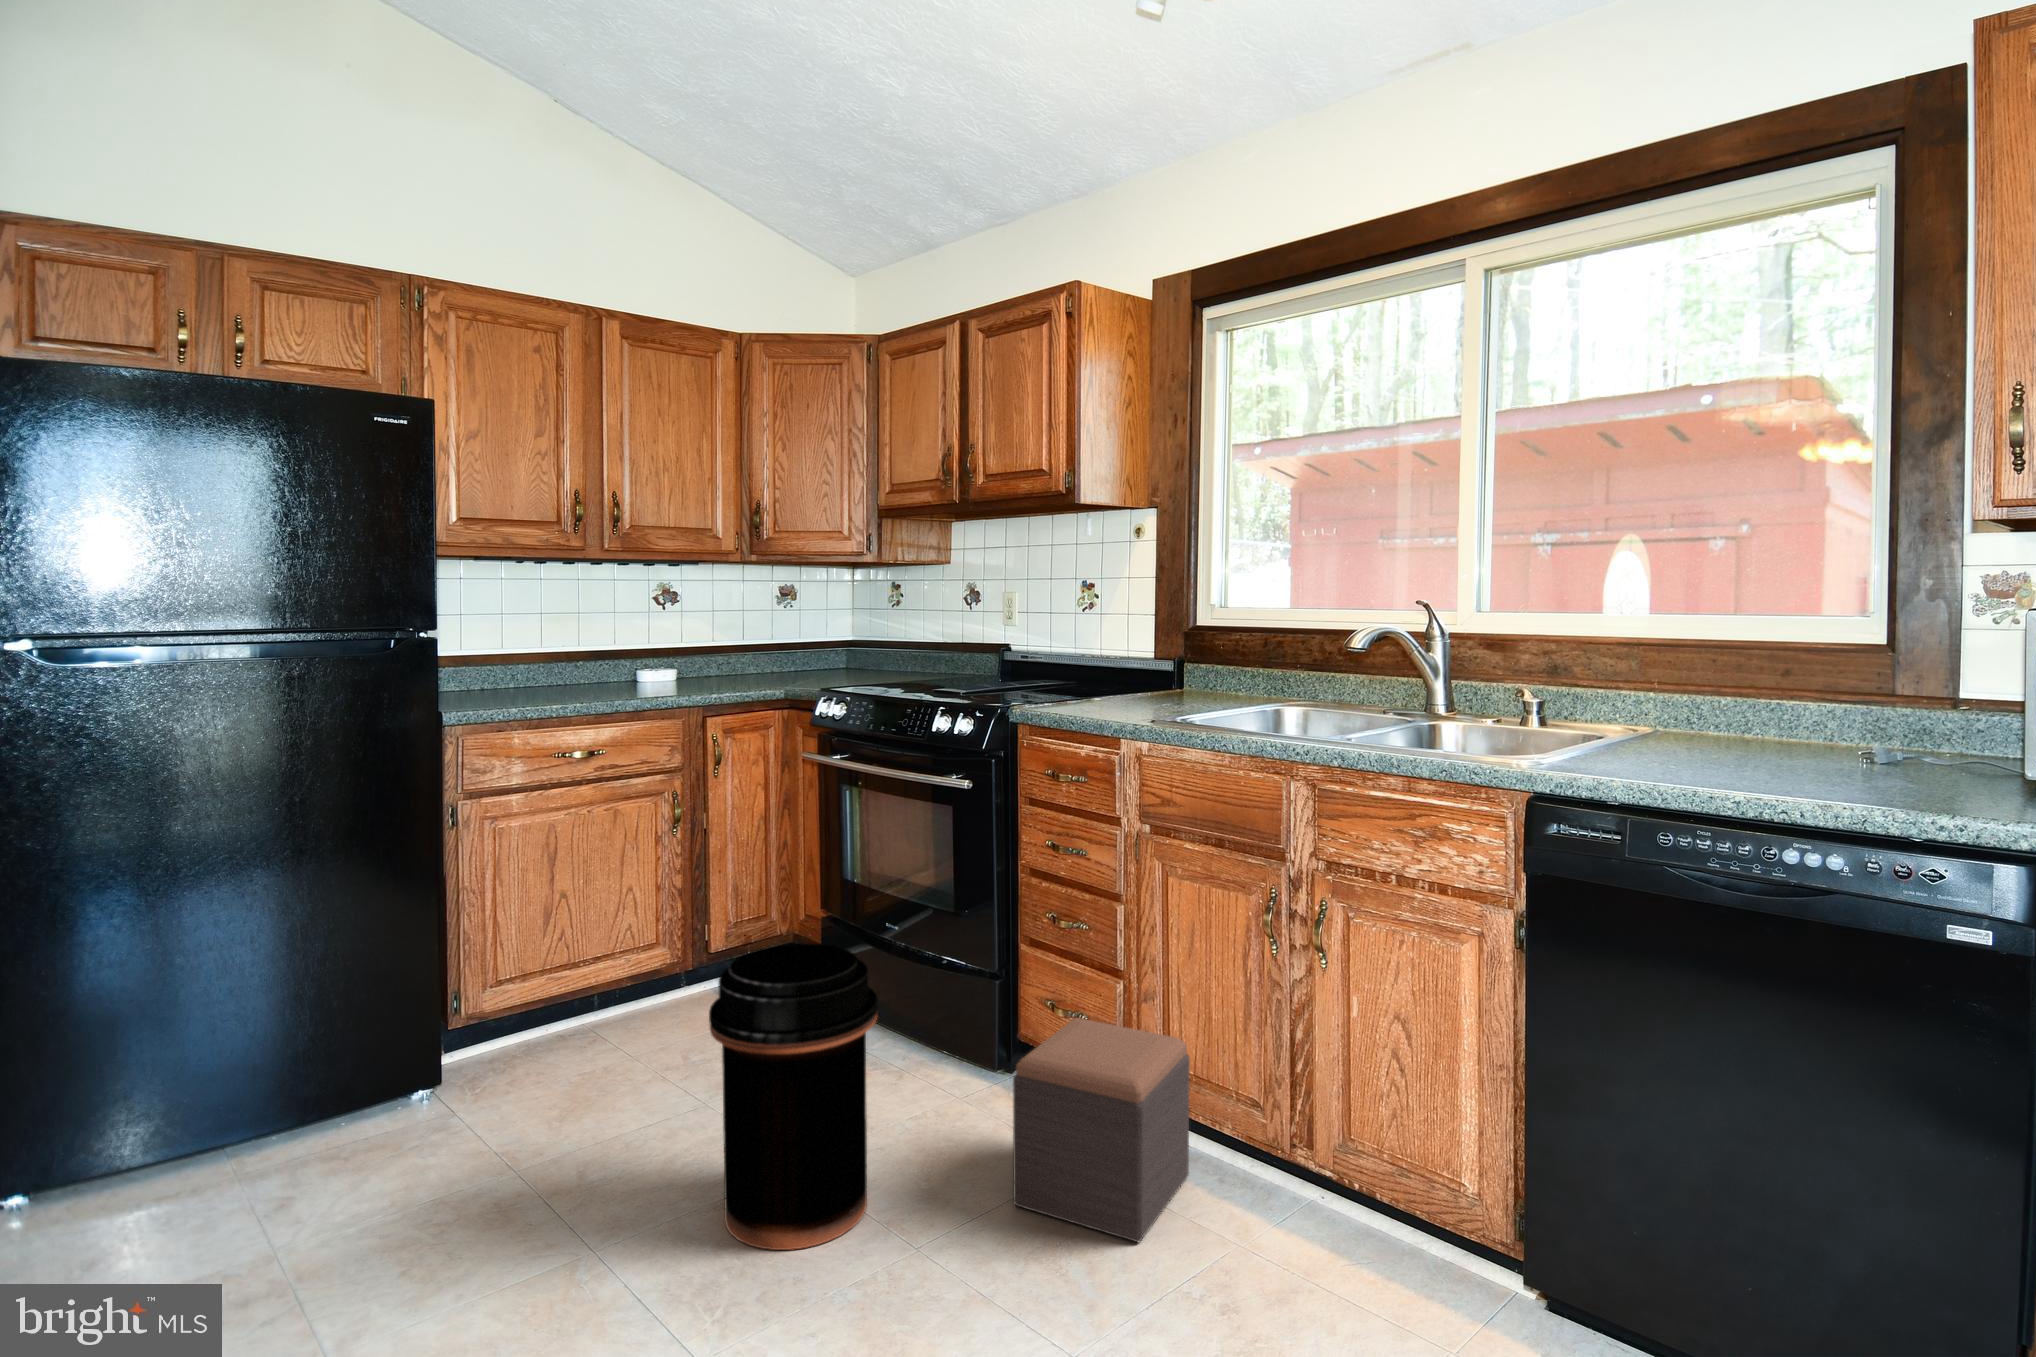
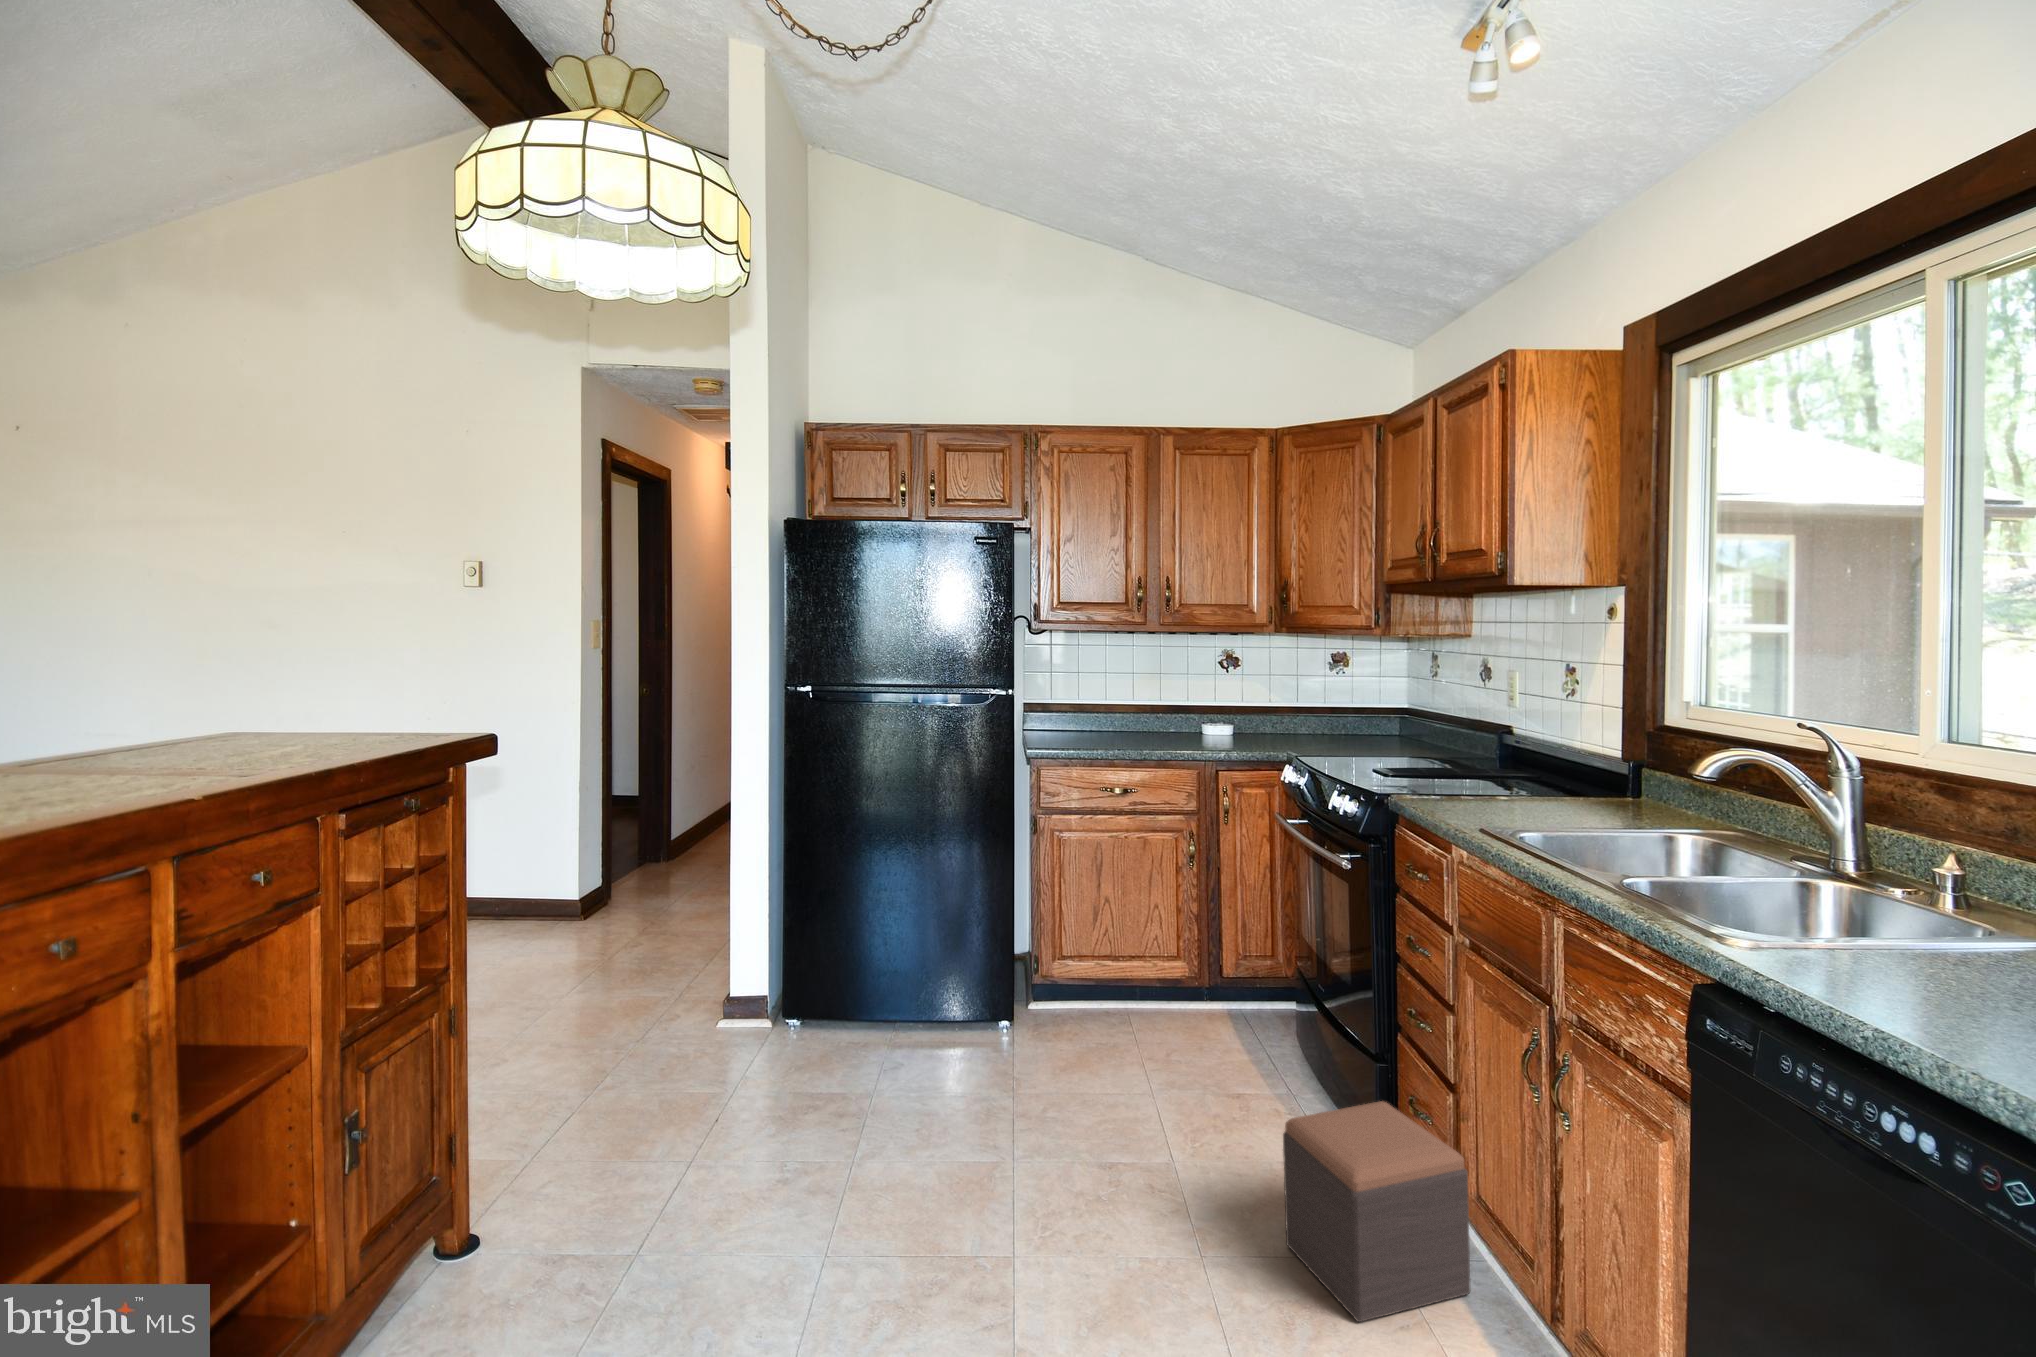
trash can: present [709,944,878,1250] -> none [1066,972,1193,1209]

